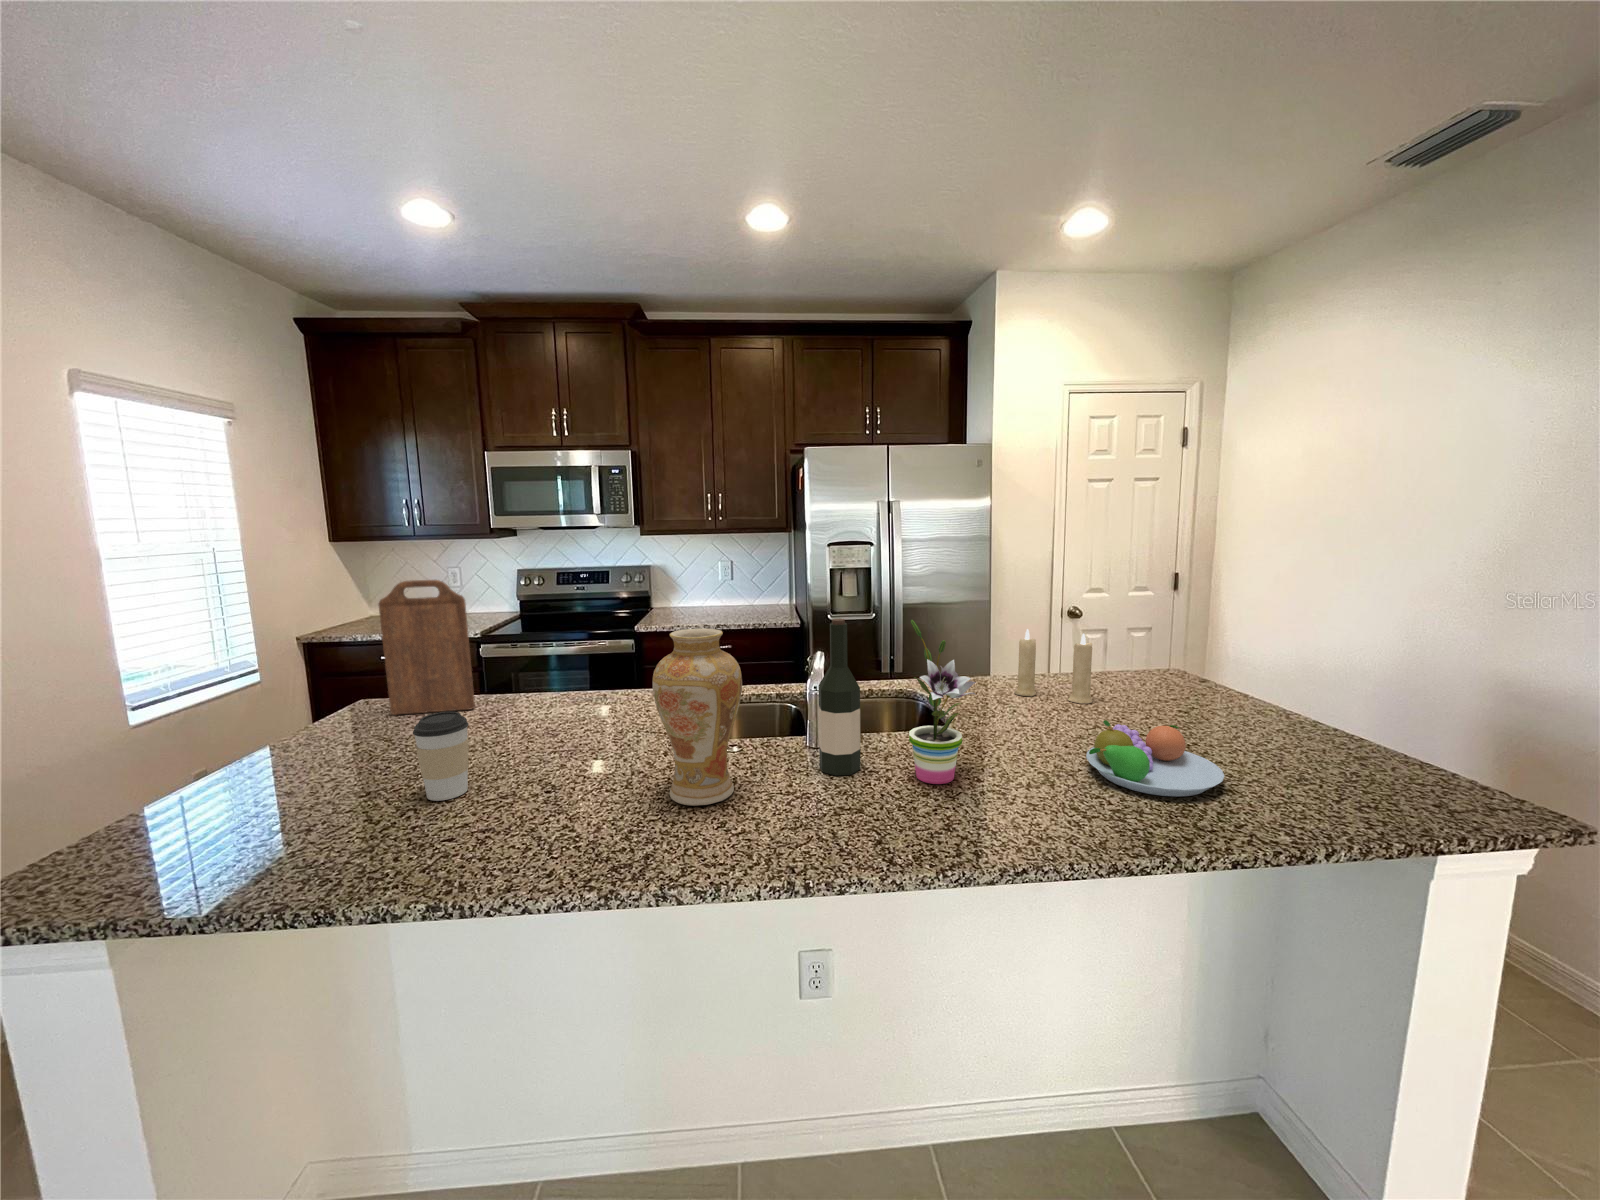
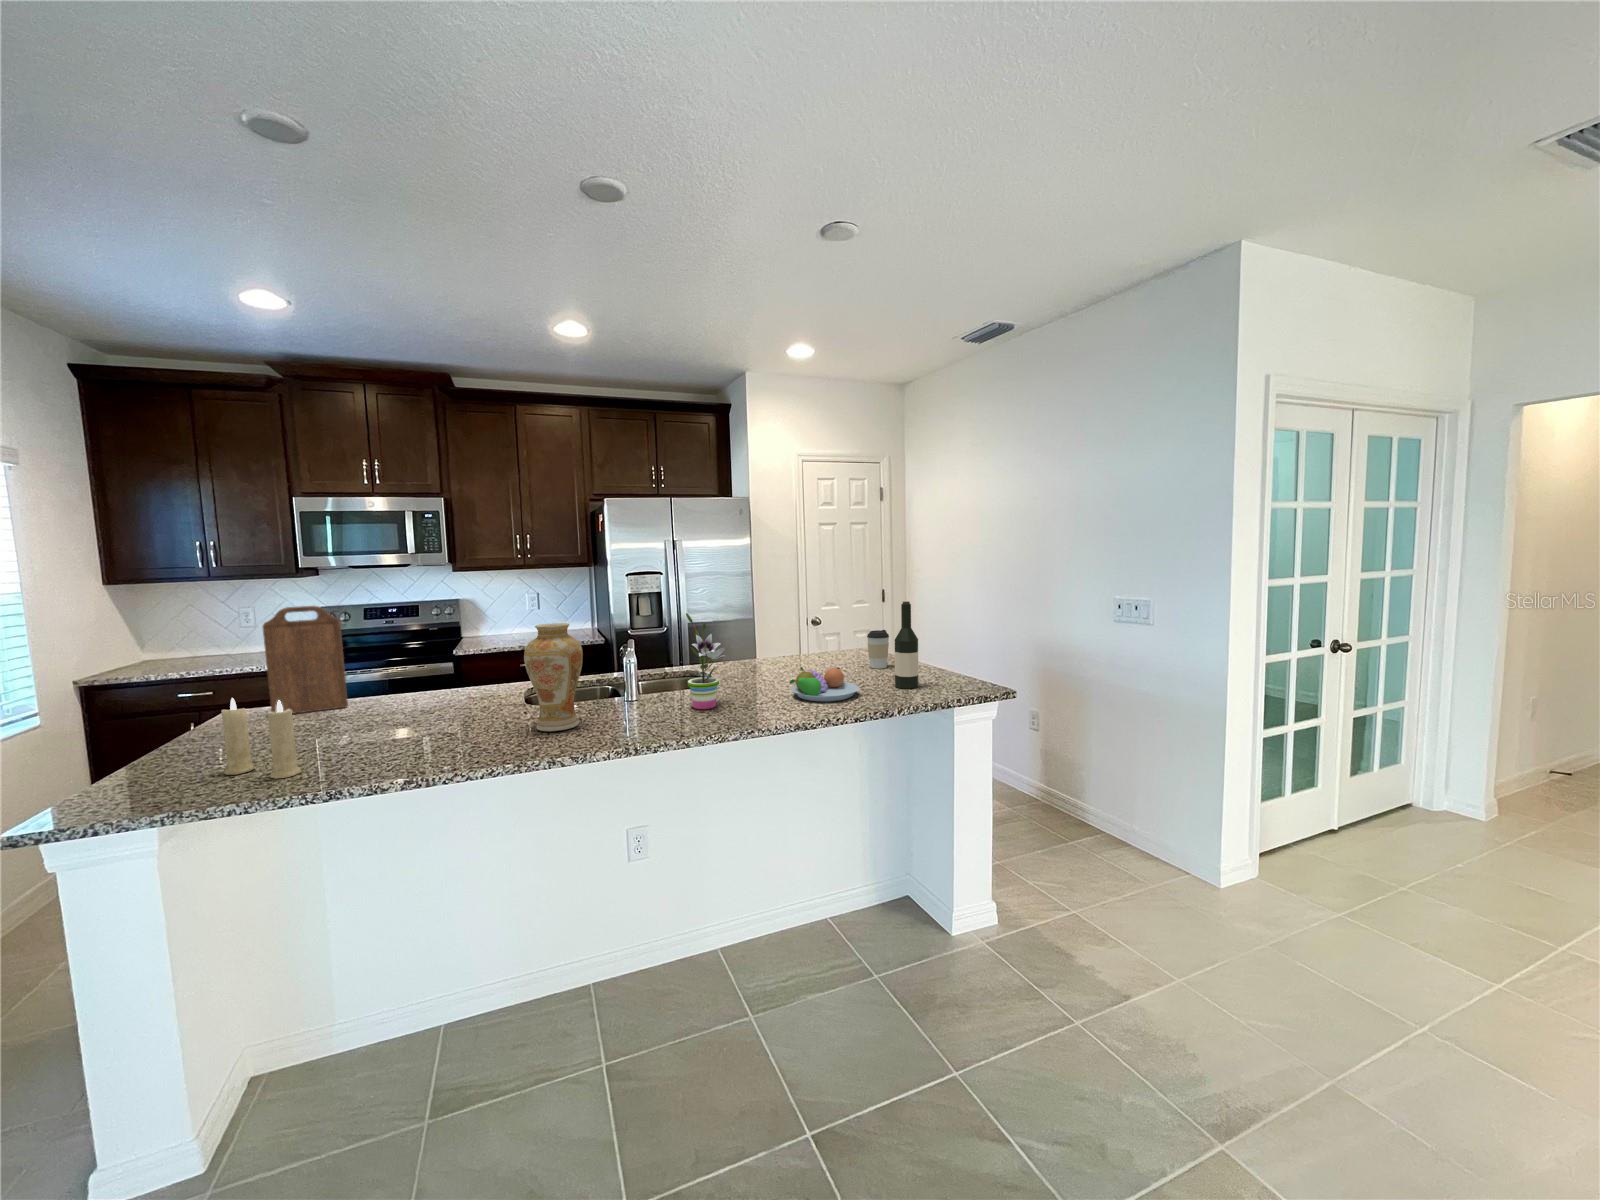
wine bottle: present [818,619,860,776] -> present [895,601,918,689]
candle: present [1015,629,1092,704] -> present [221,698,301,779]
coffee cup: present [413,712,469,801] -> present [867,630,889,669]

